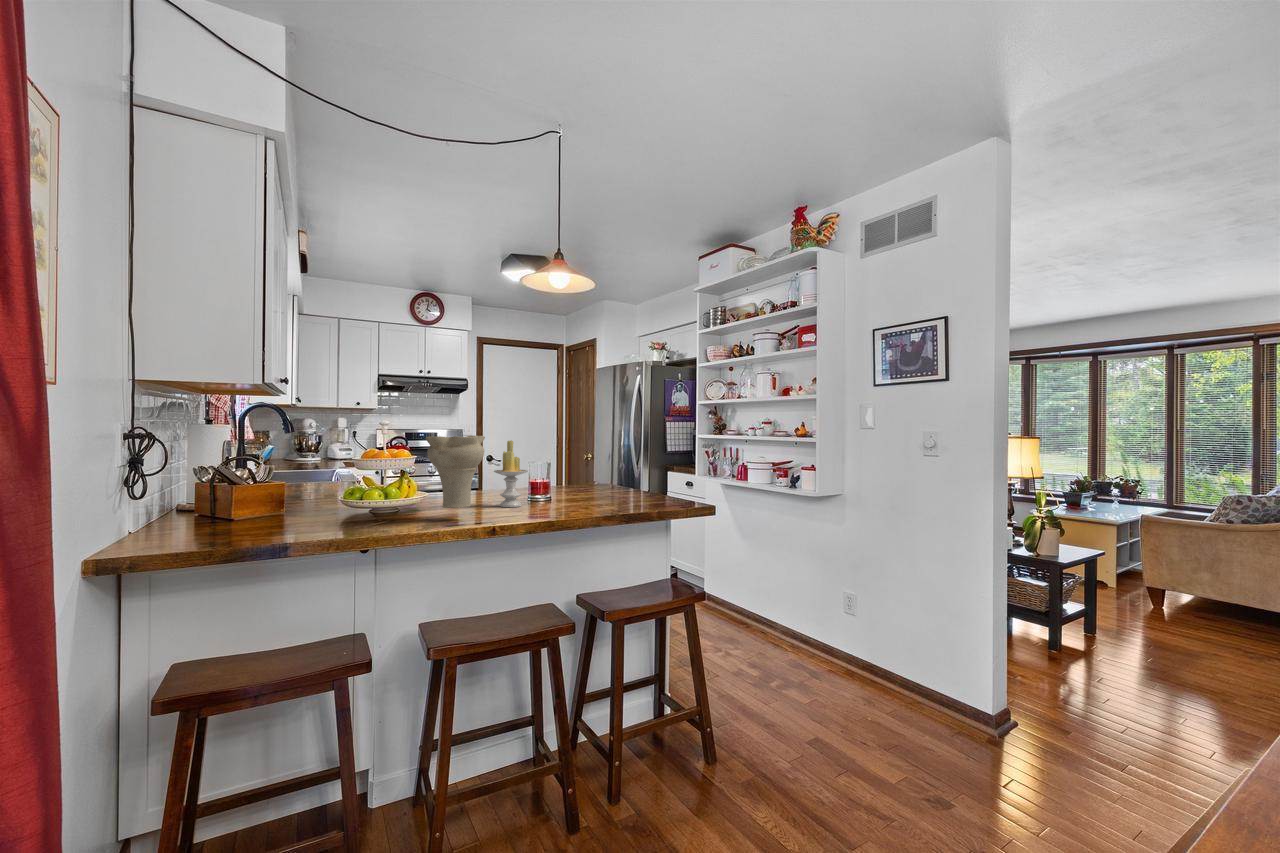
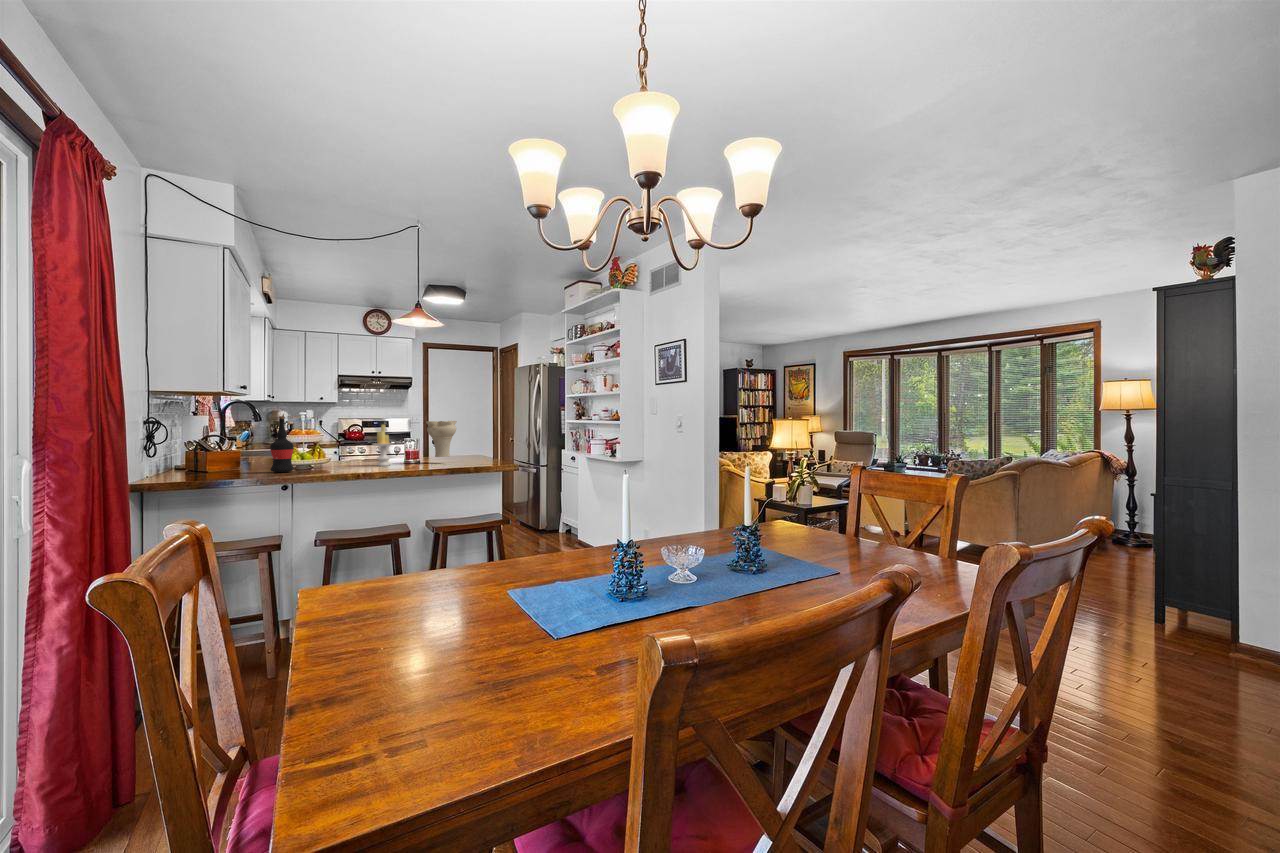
wine bottle: none [347,426,385,524] -> present [270,416,294,472]
vase: present [426,435,485,508] -> present [426,421,457,457]

